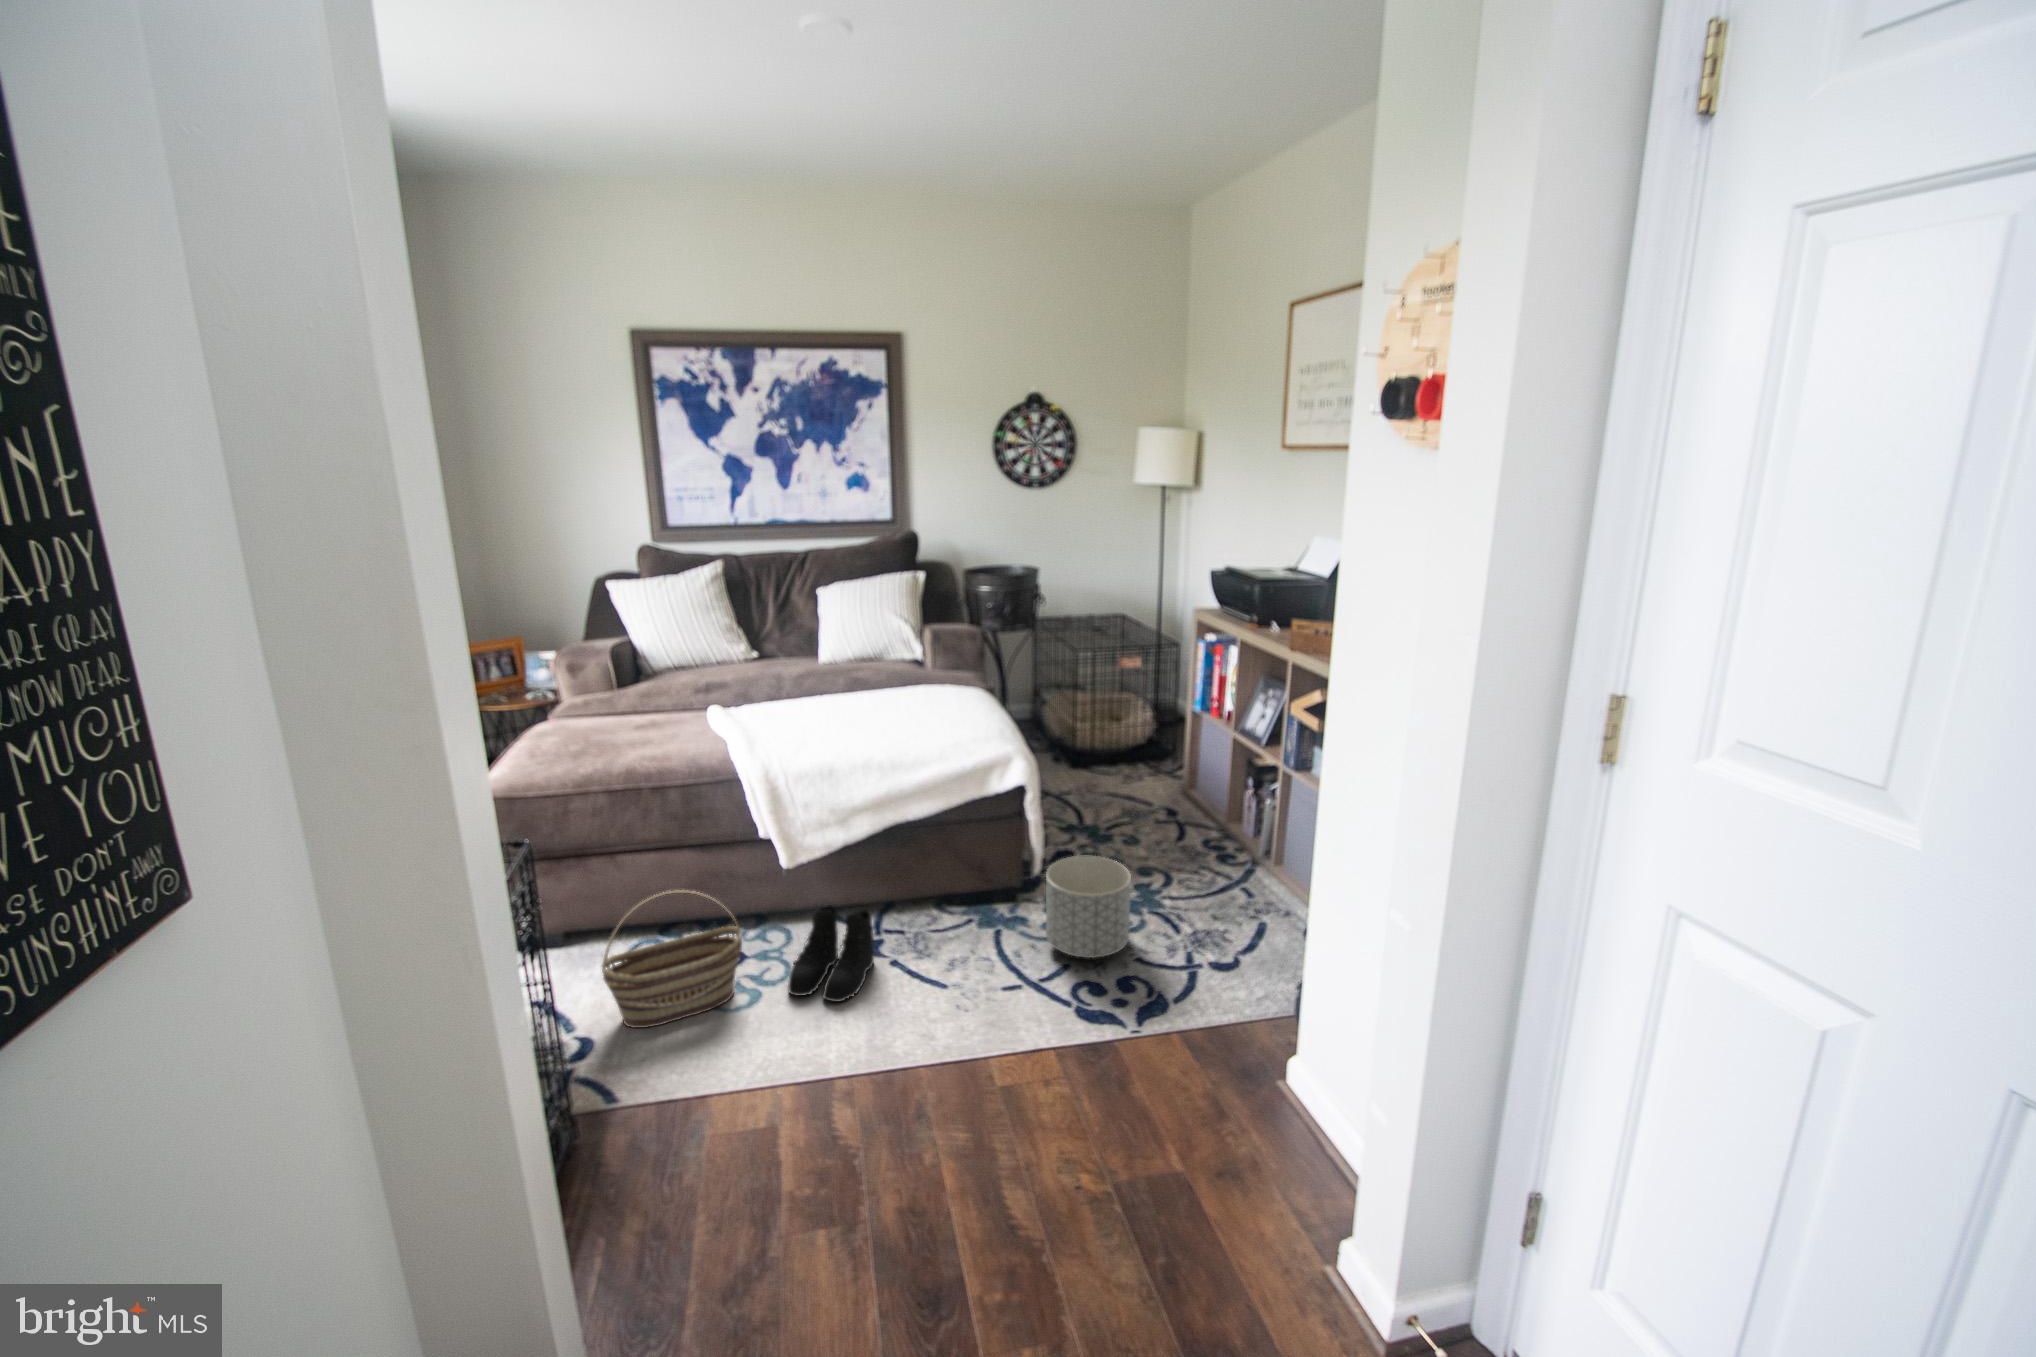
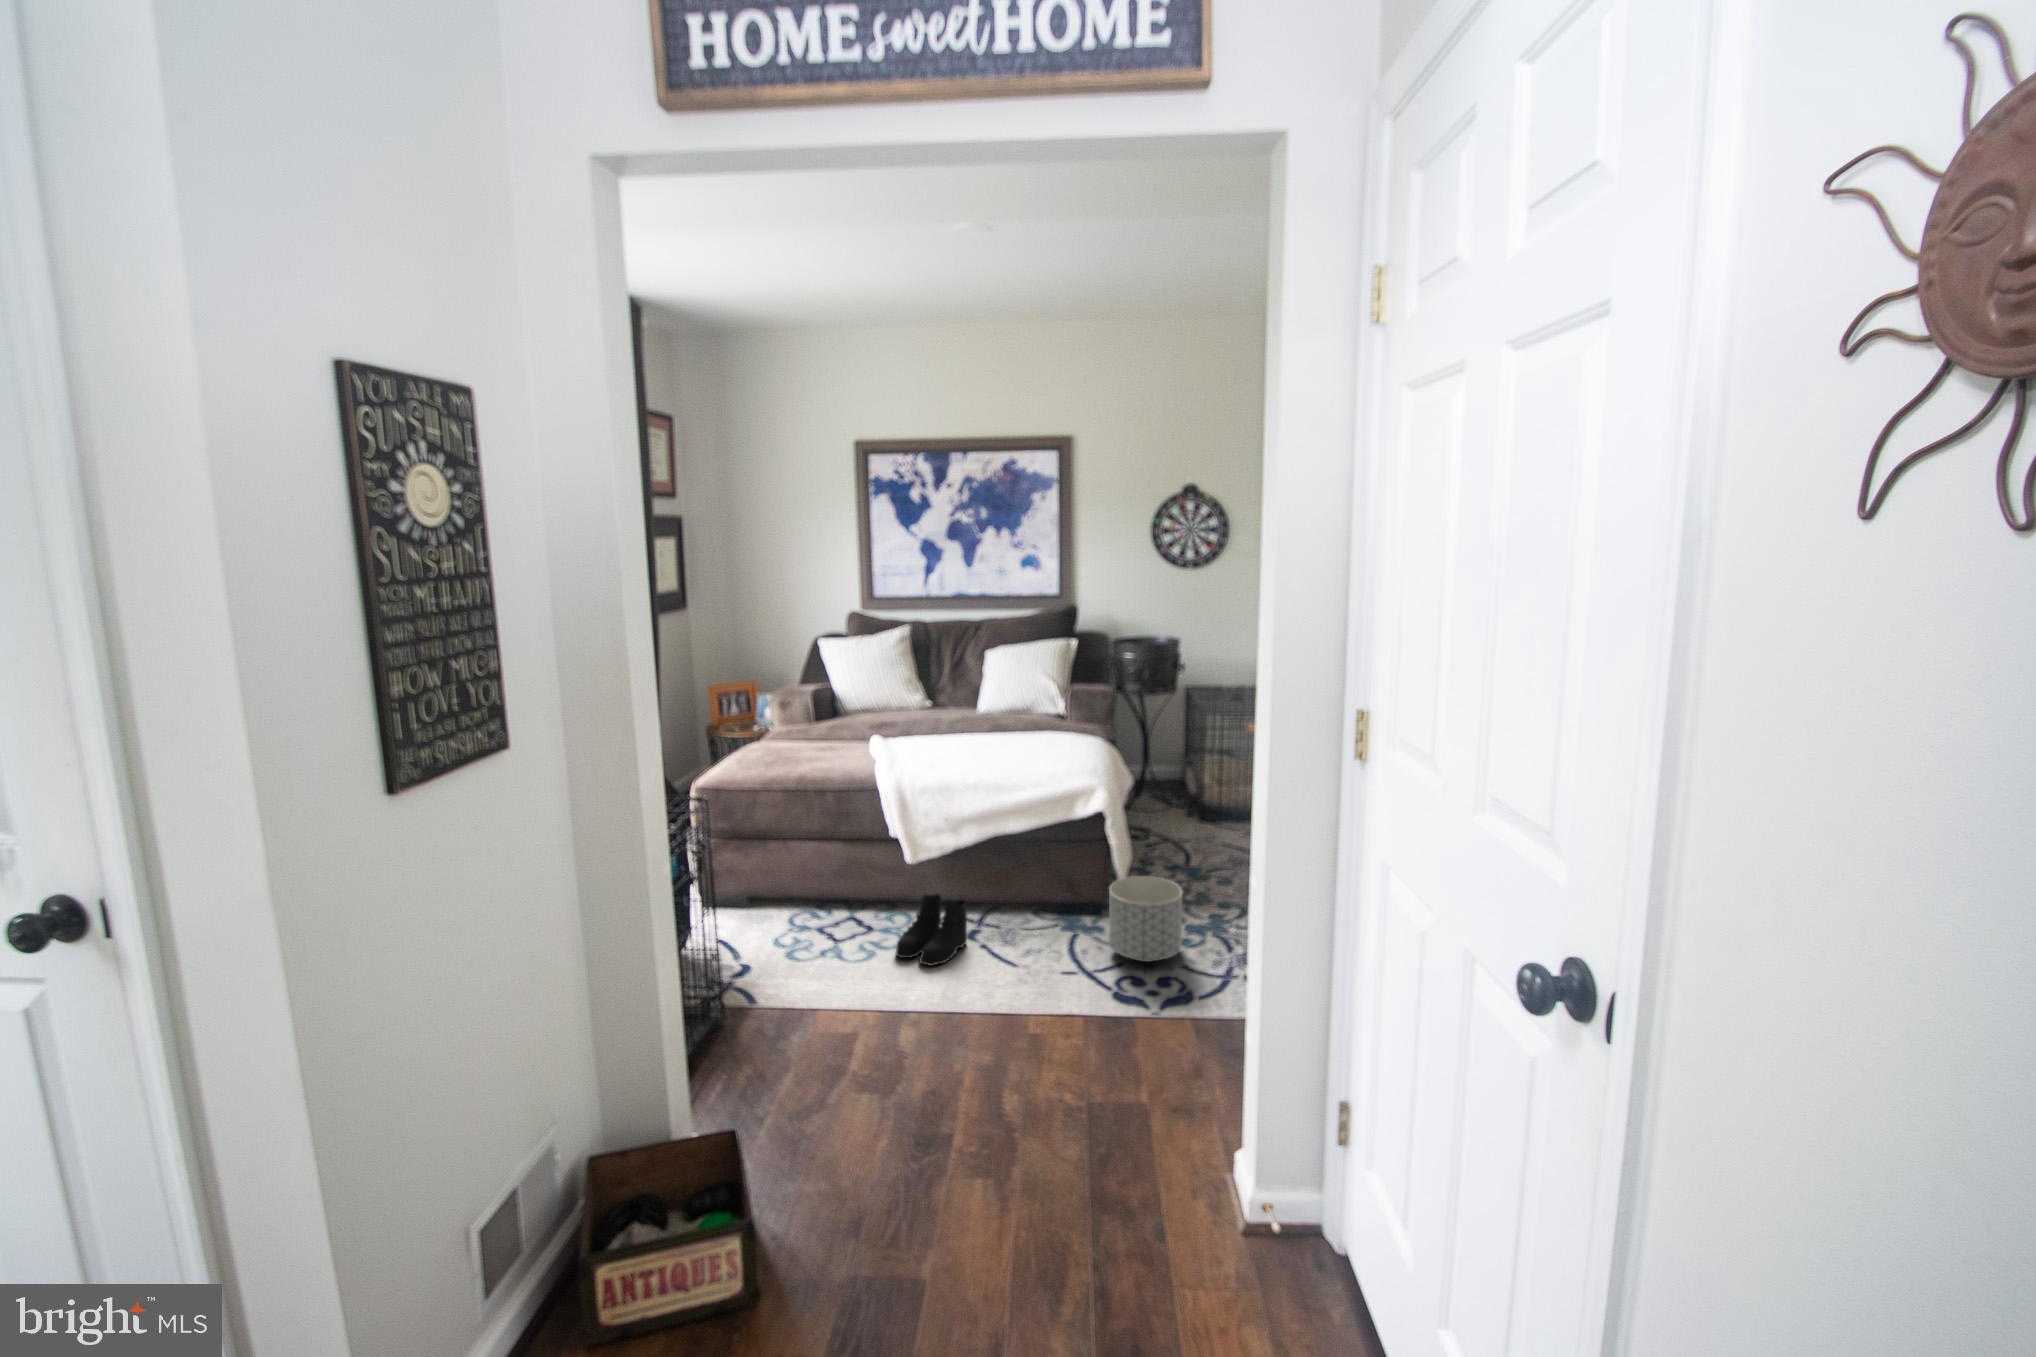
basket: present [602,891,742,1028] -> none [763,862,865,964]

